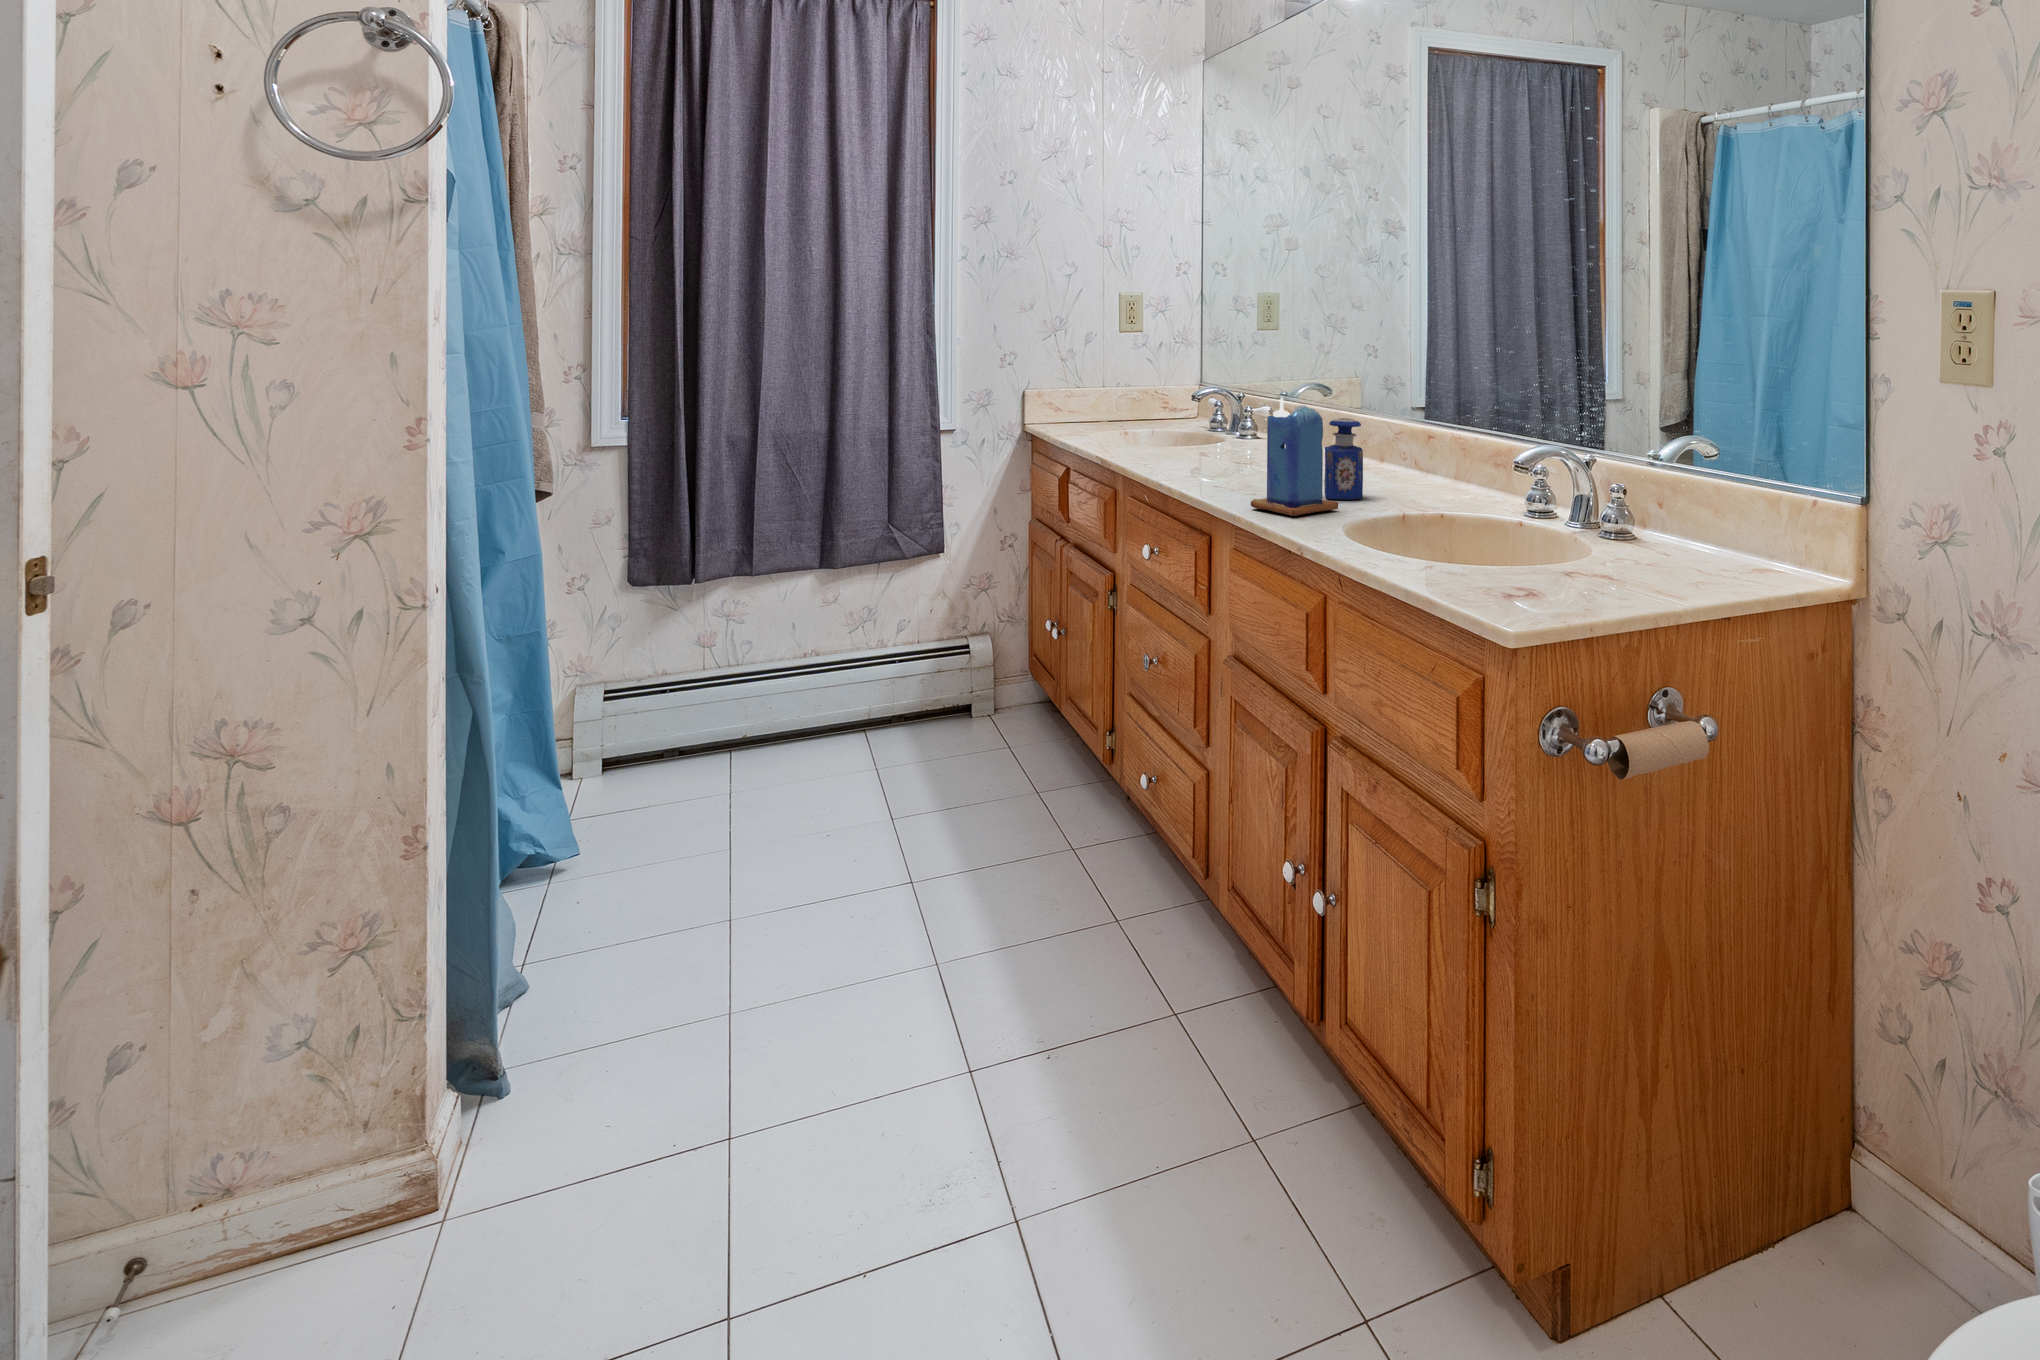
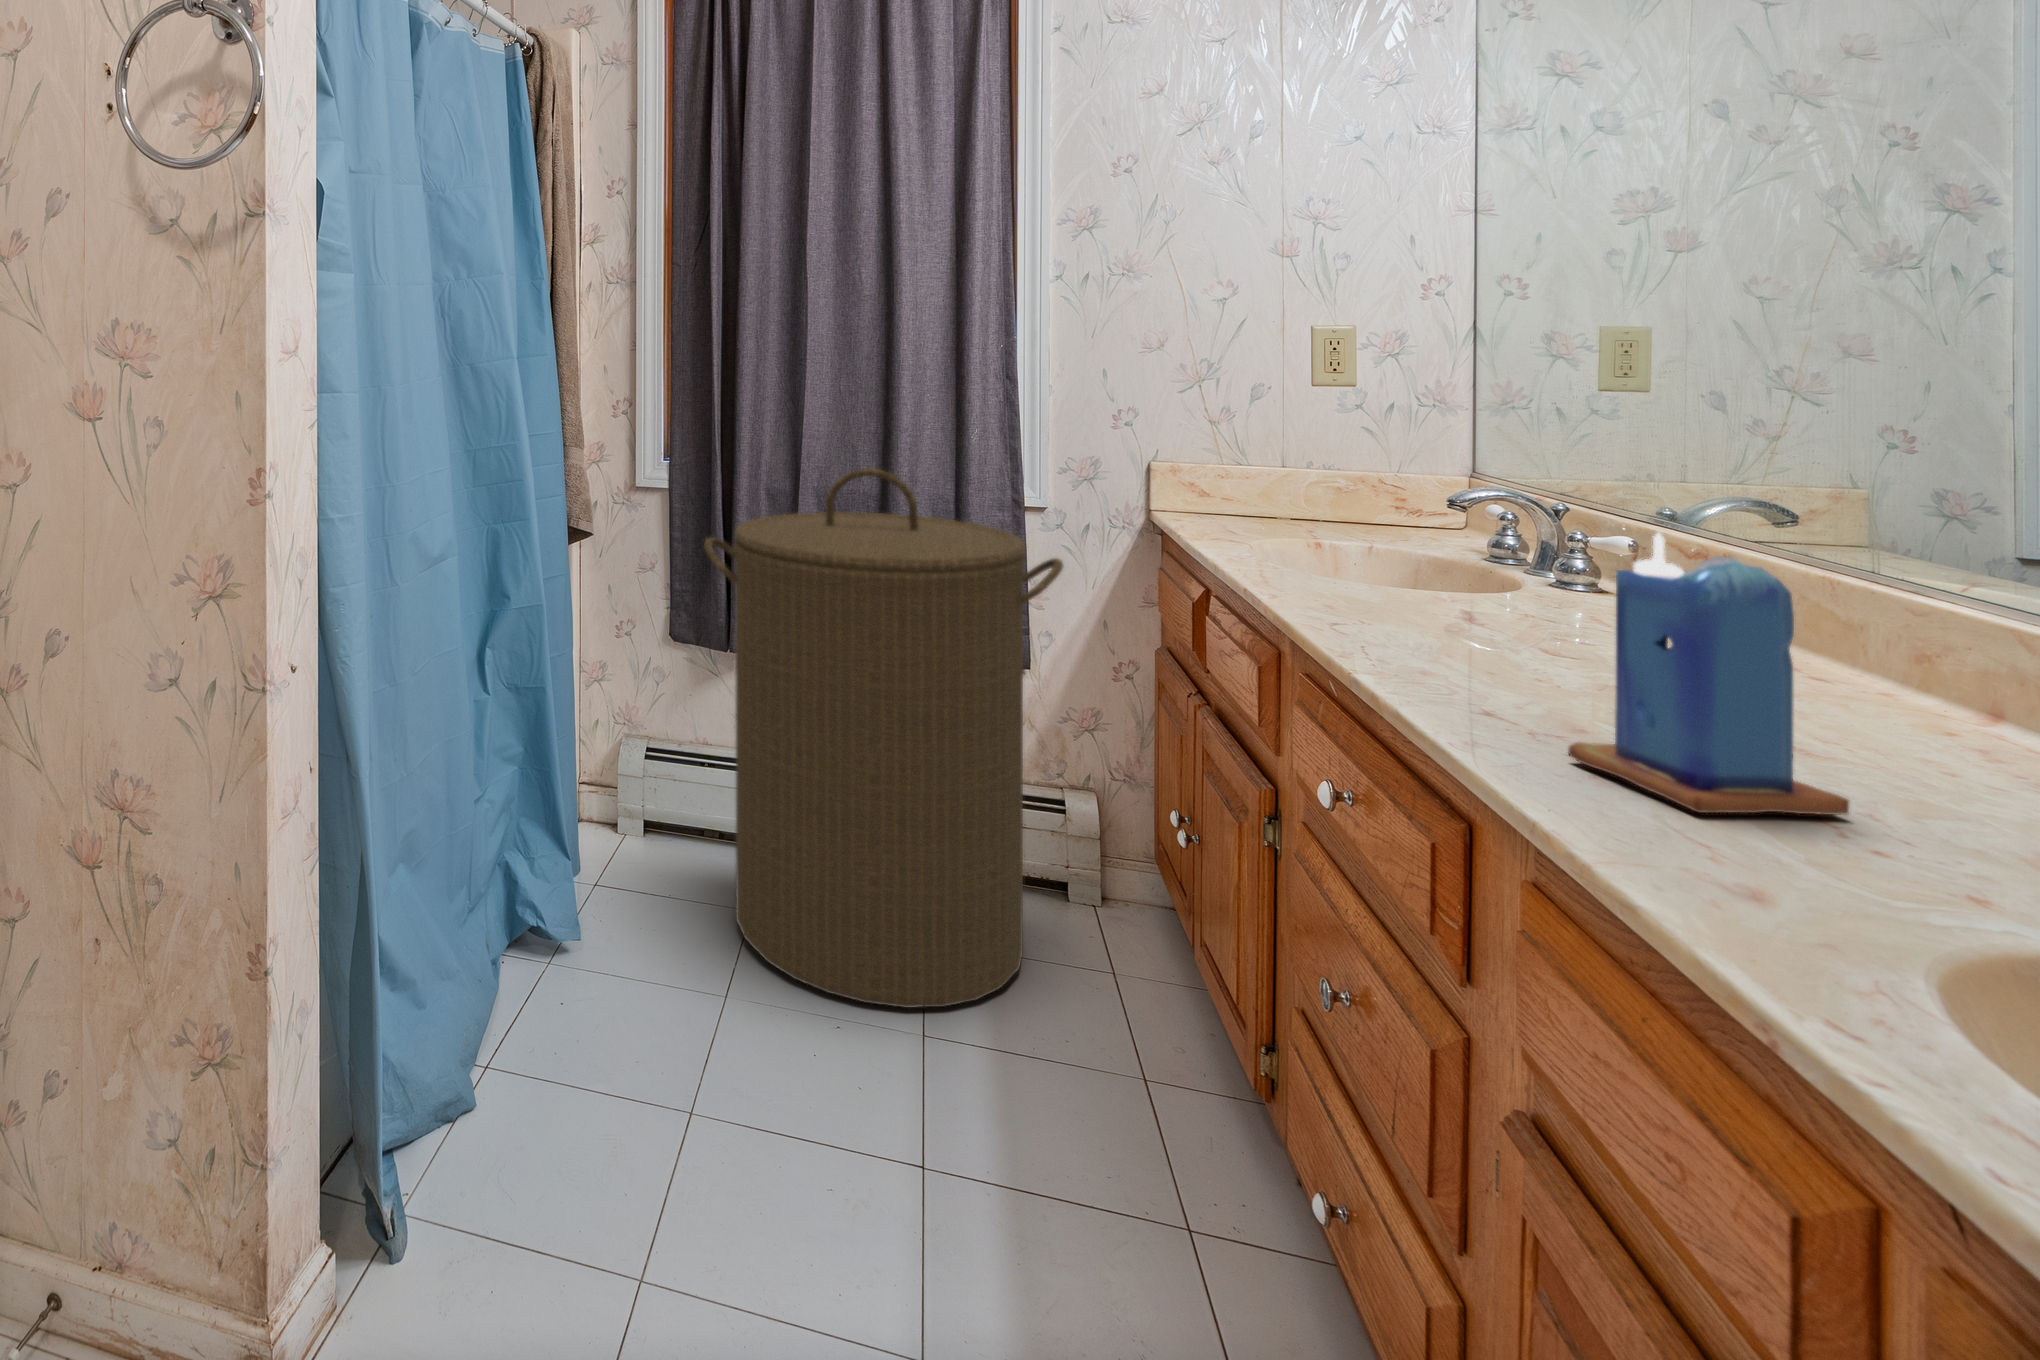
laundry hamper: none [686,409,978,817] -> present [704,468,1063,1008]
perfume bottle: present [1324,418,1363,499] -> none [1793,588,1930,789]

